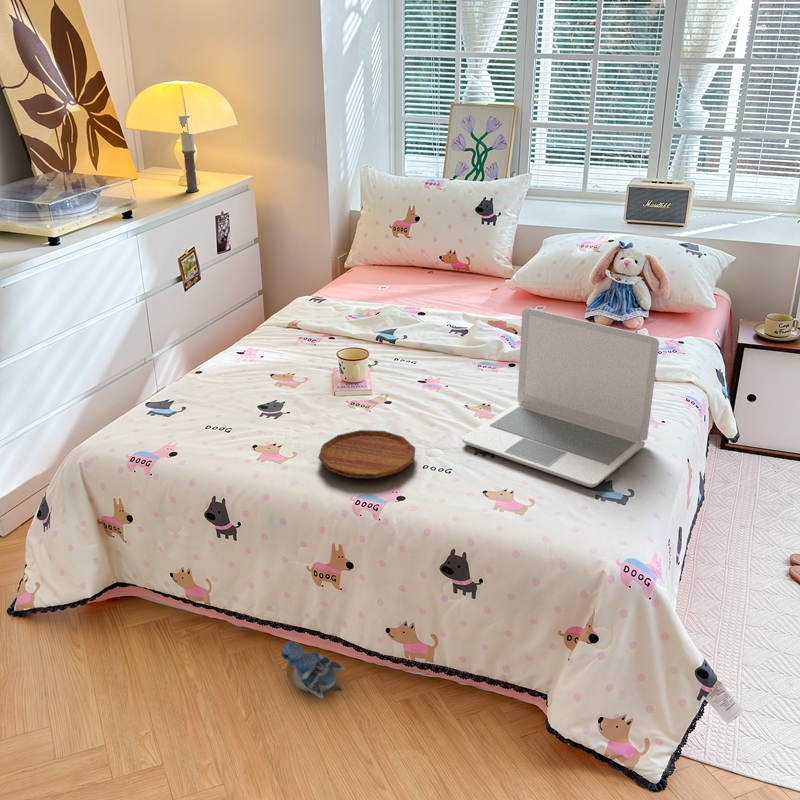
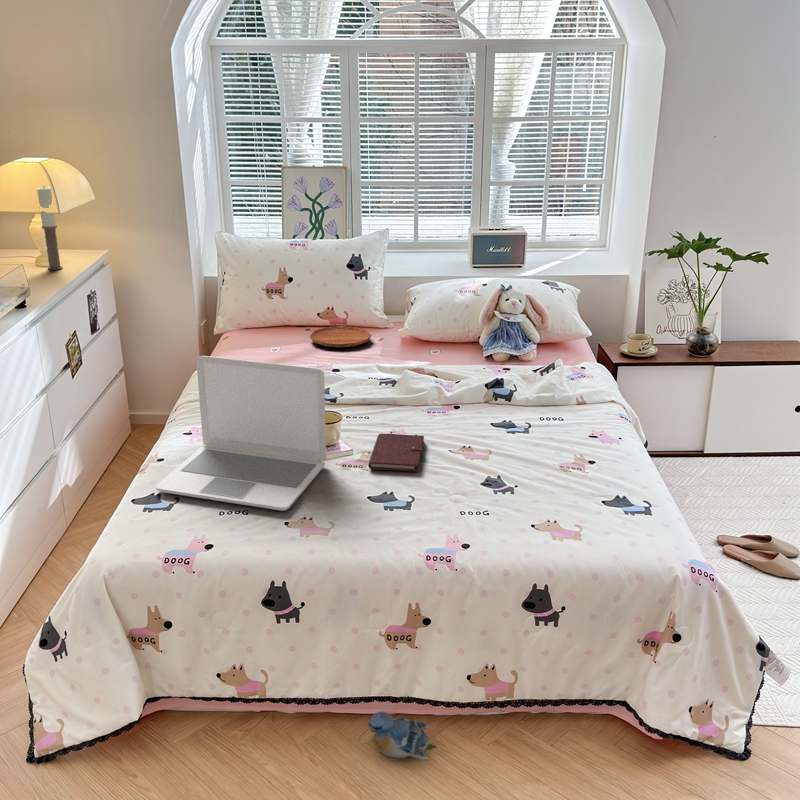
laptop: present [462,308,659,487] -> present [156,356,326,511]
notebook: none [372,378,449,420] -> present [368,433,424,472]
tray: present [318,430,415,478] -> present [310,326,371,347]

